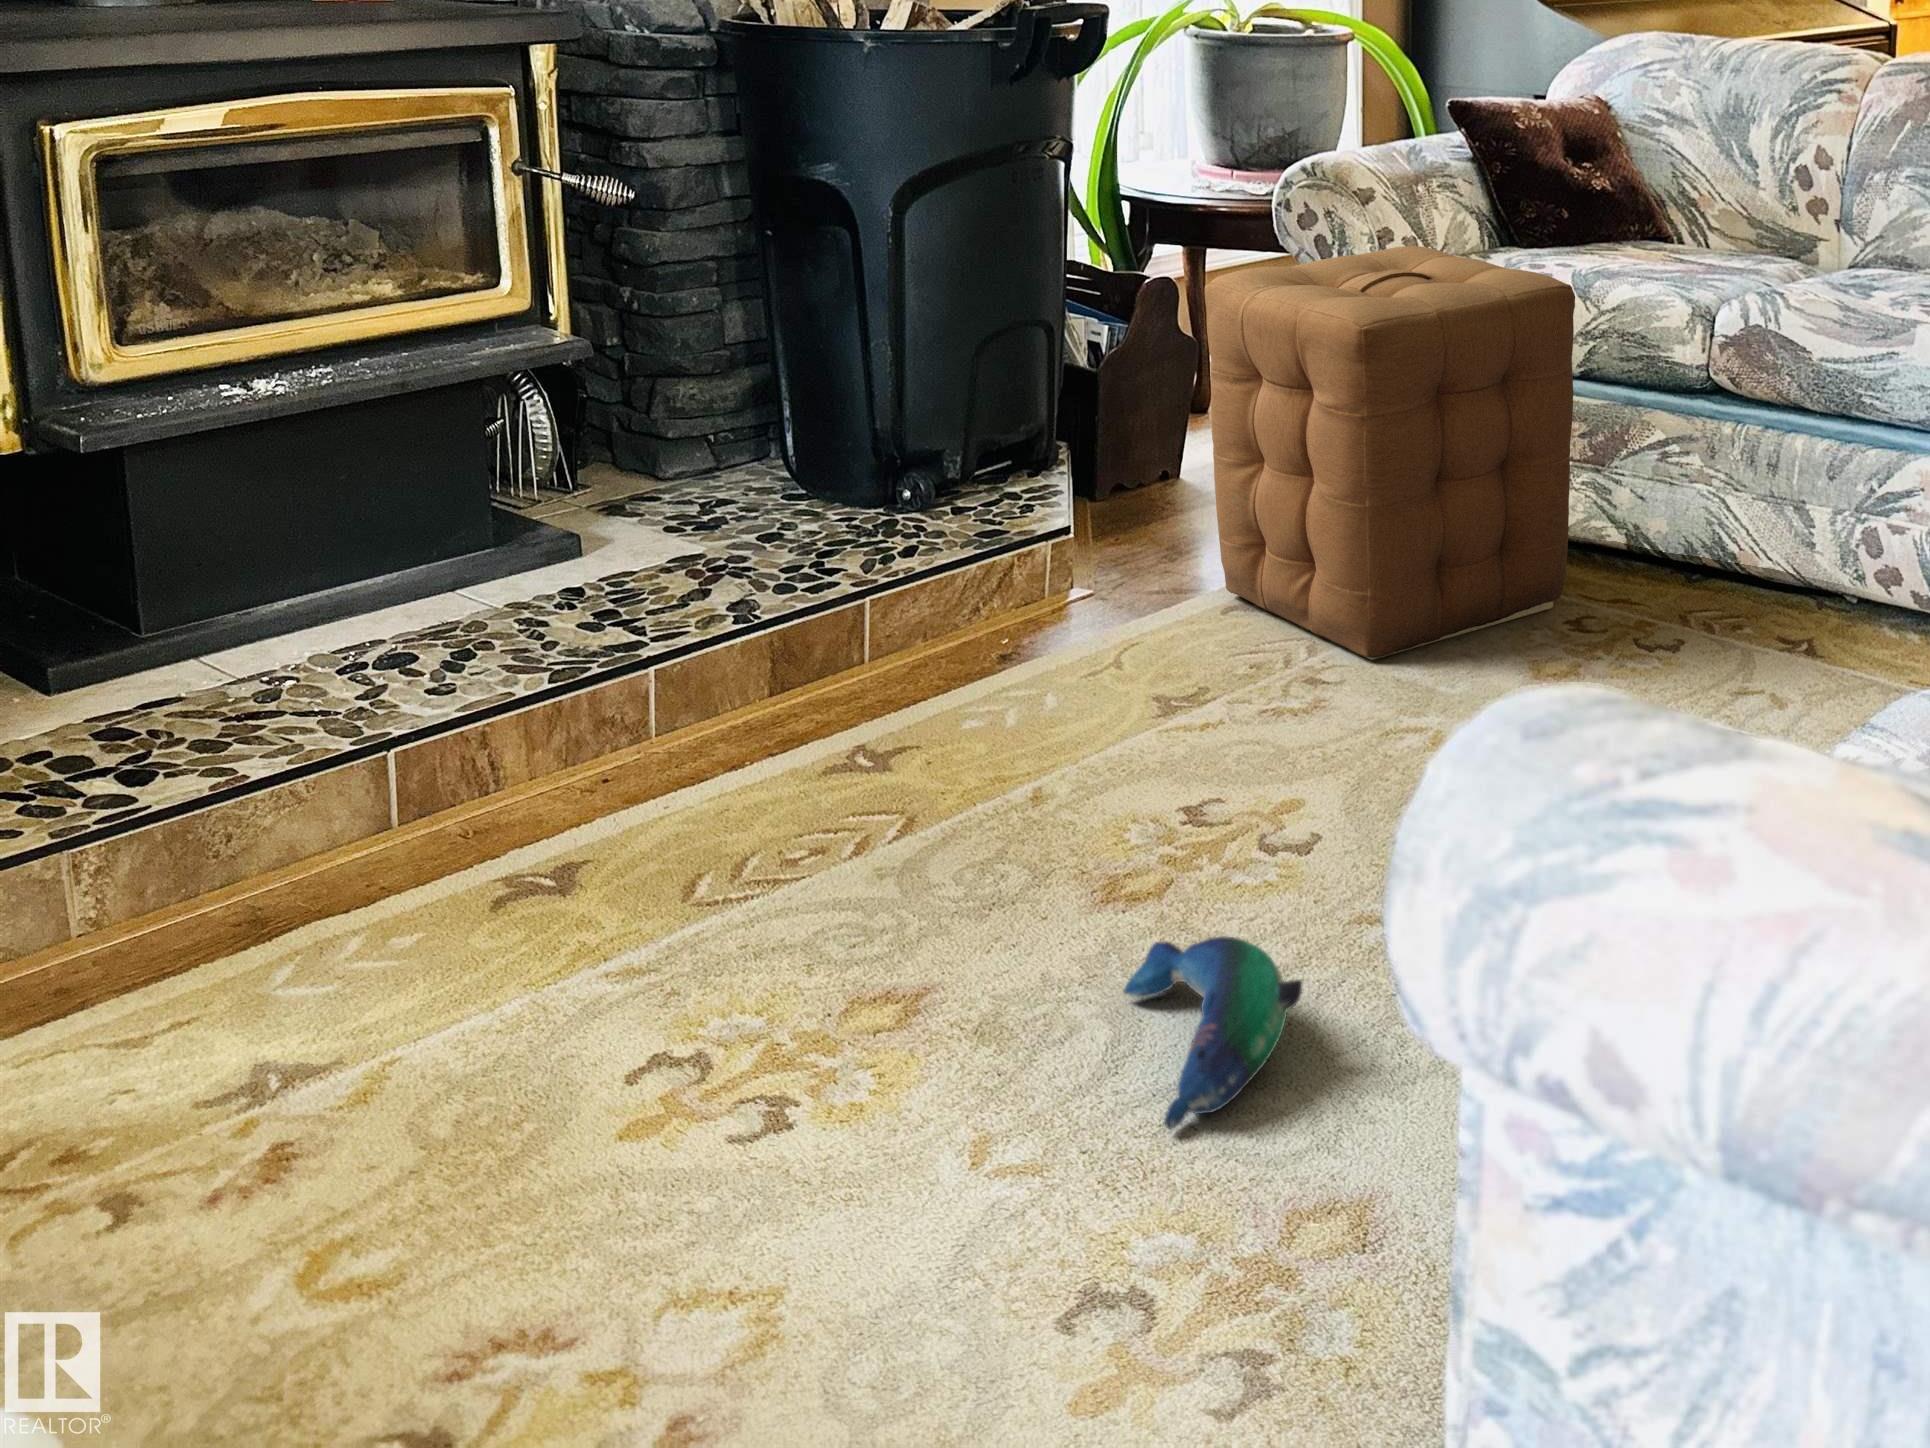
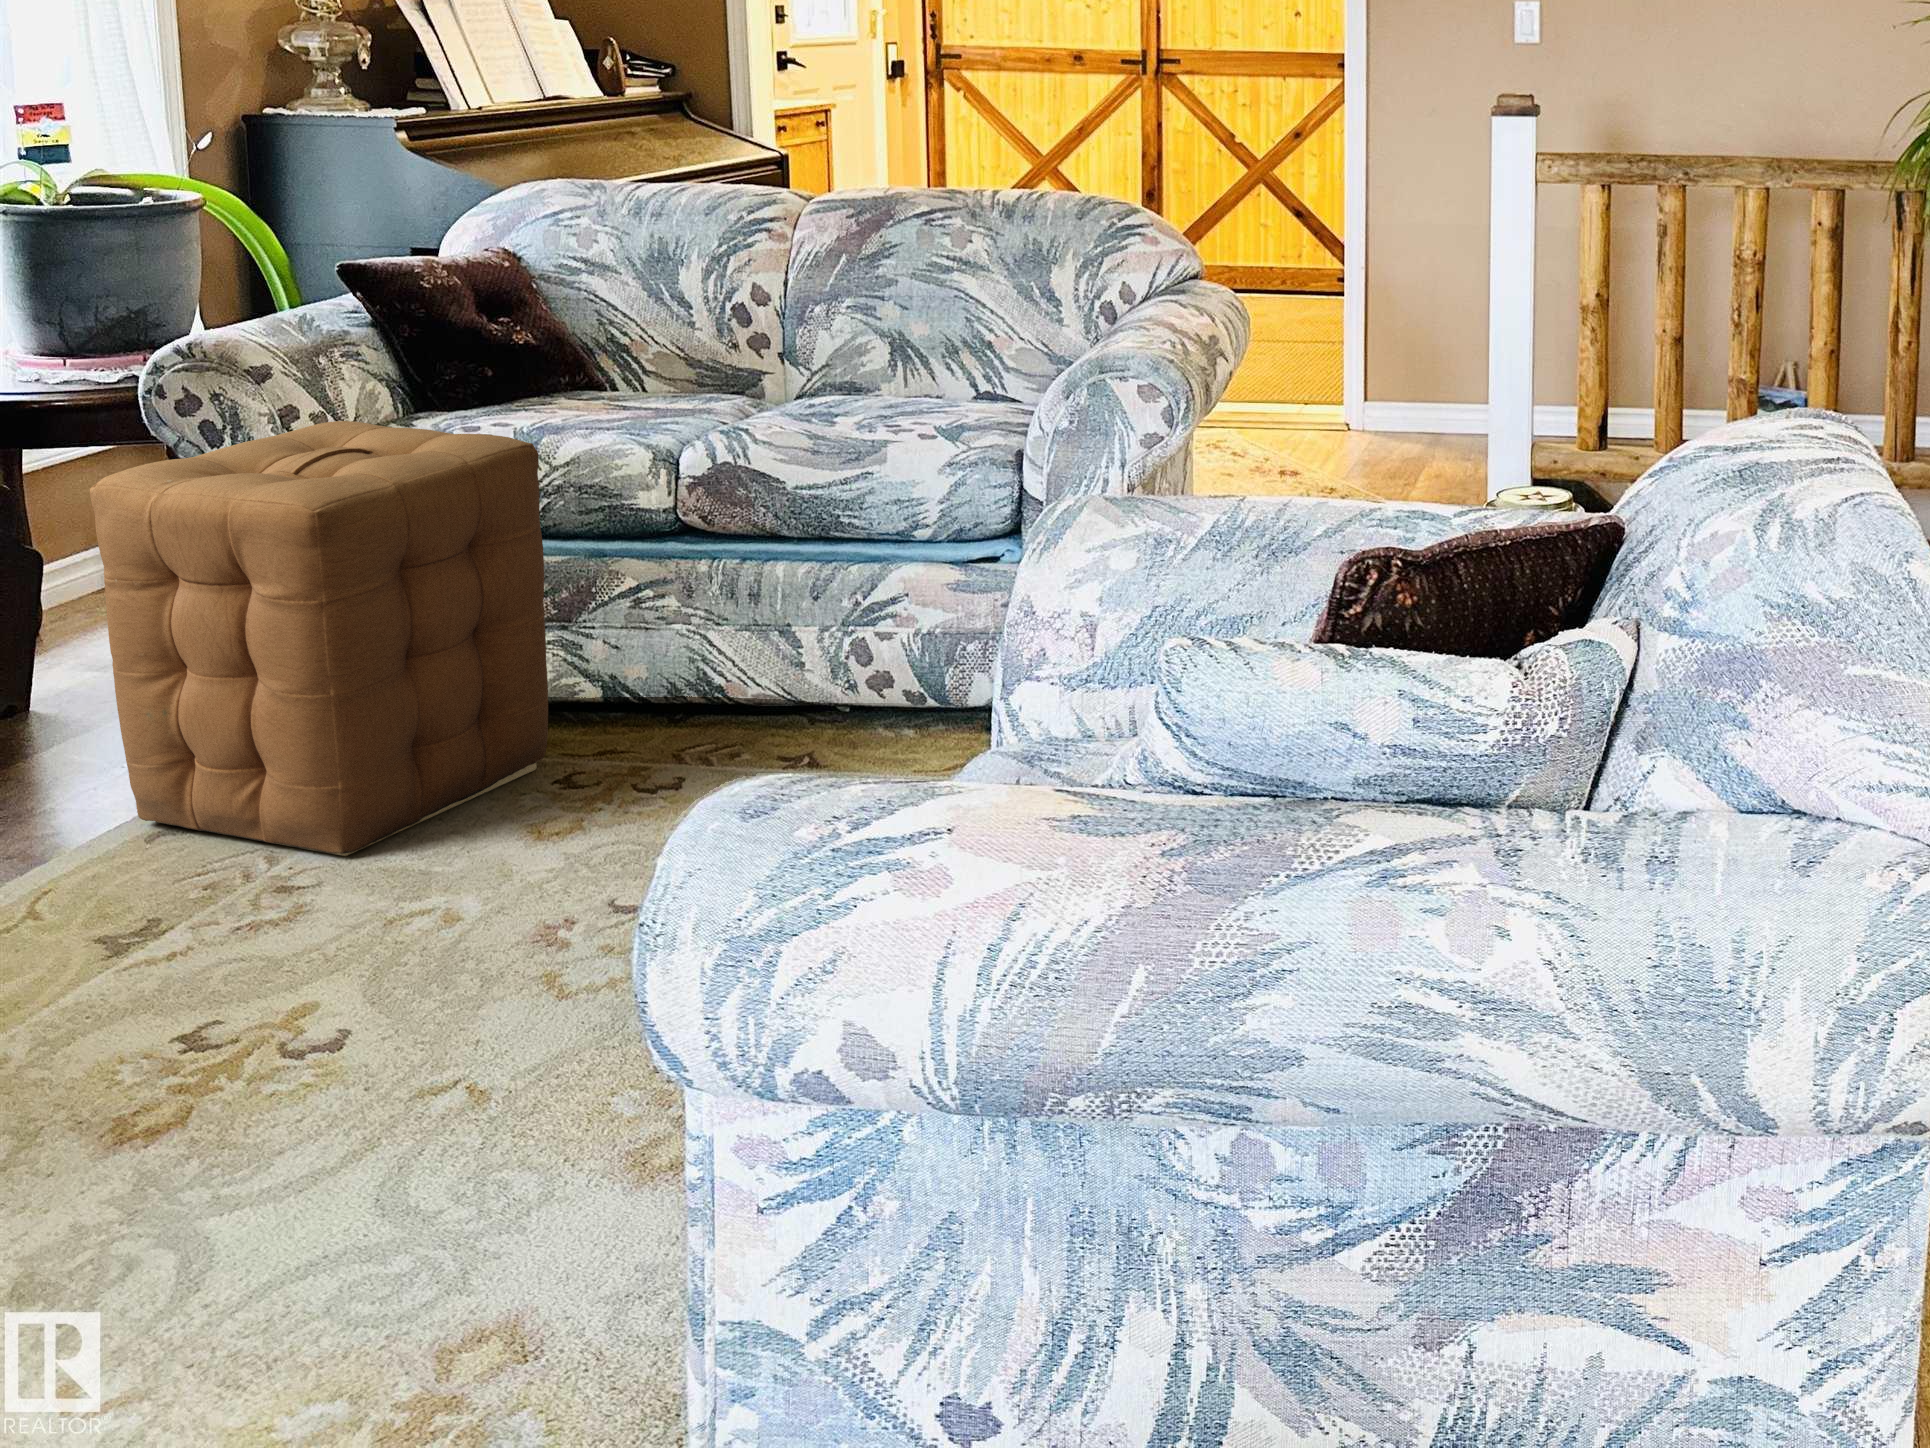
plush toy: present [1124,936,1302,1129] -> none [175,1132,402,1328]

